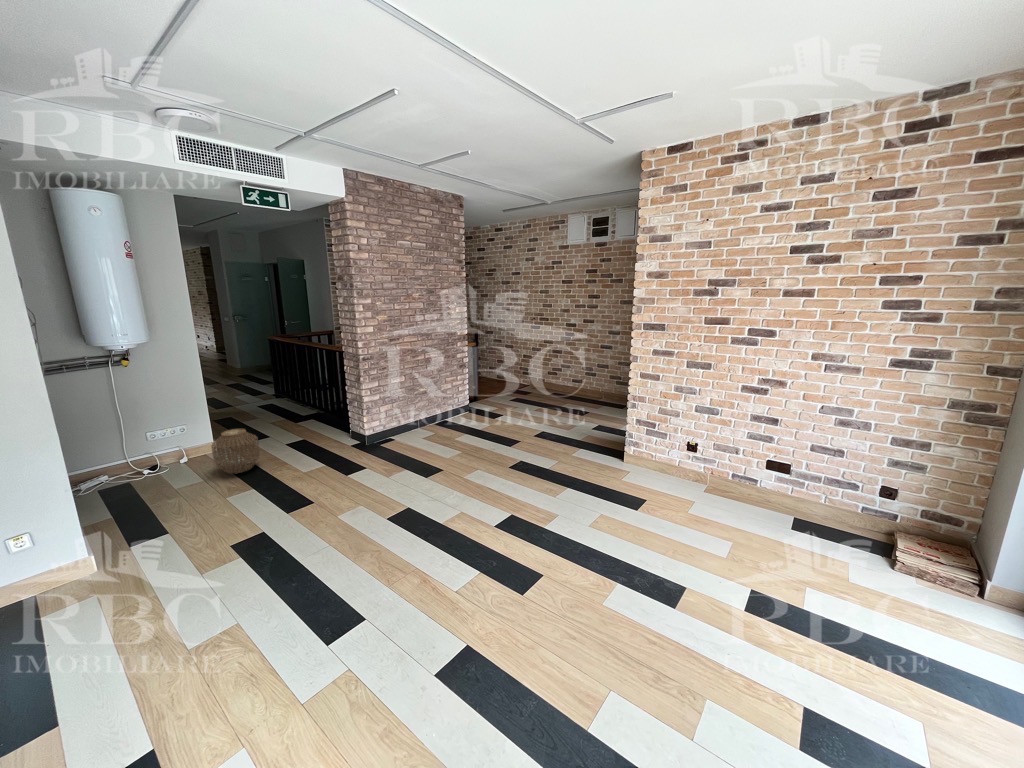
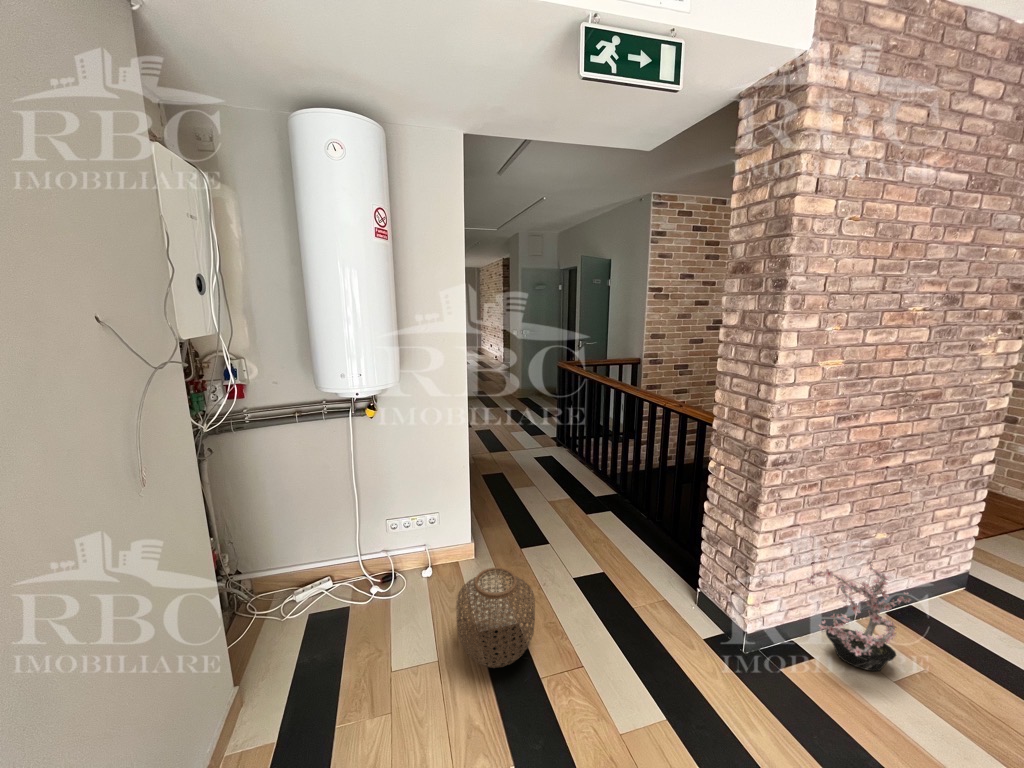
potted plant: none [383,393,424,437] -> present [805,556,910,671]

